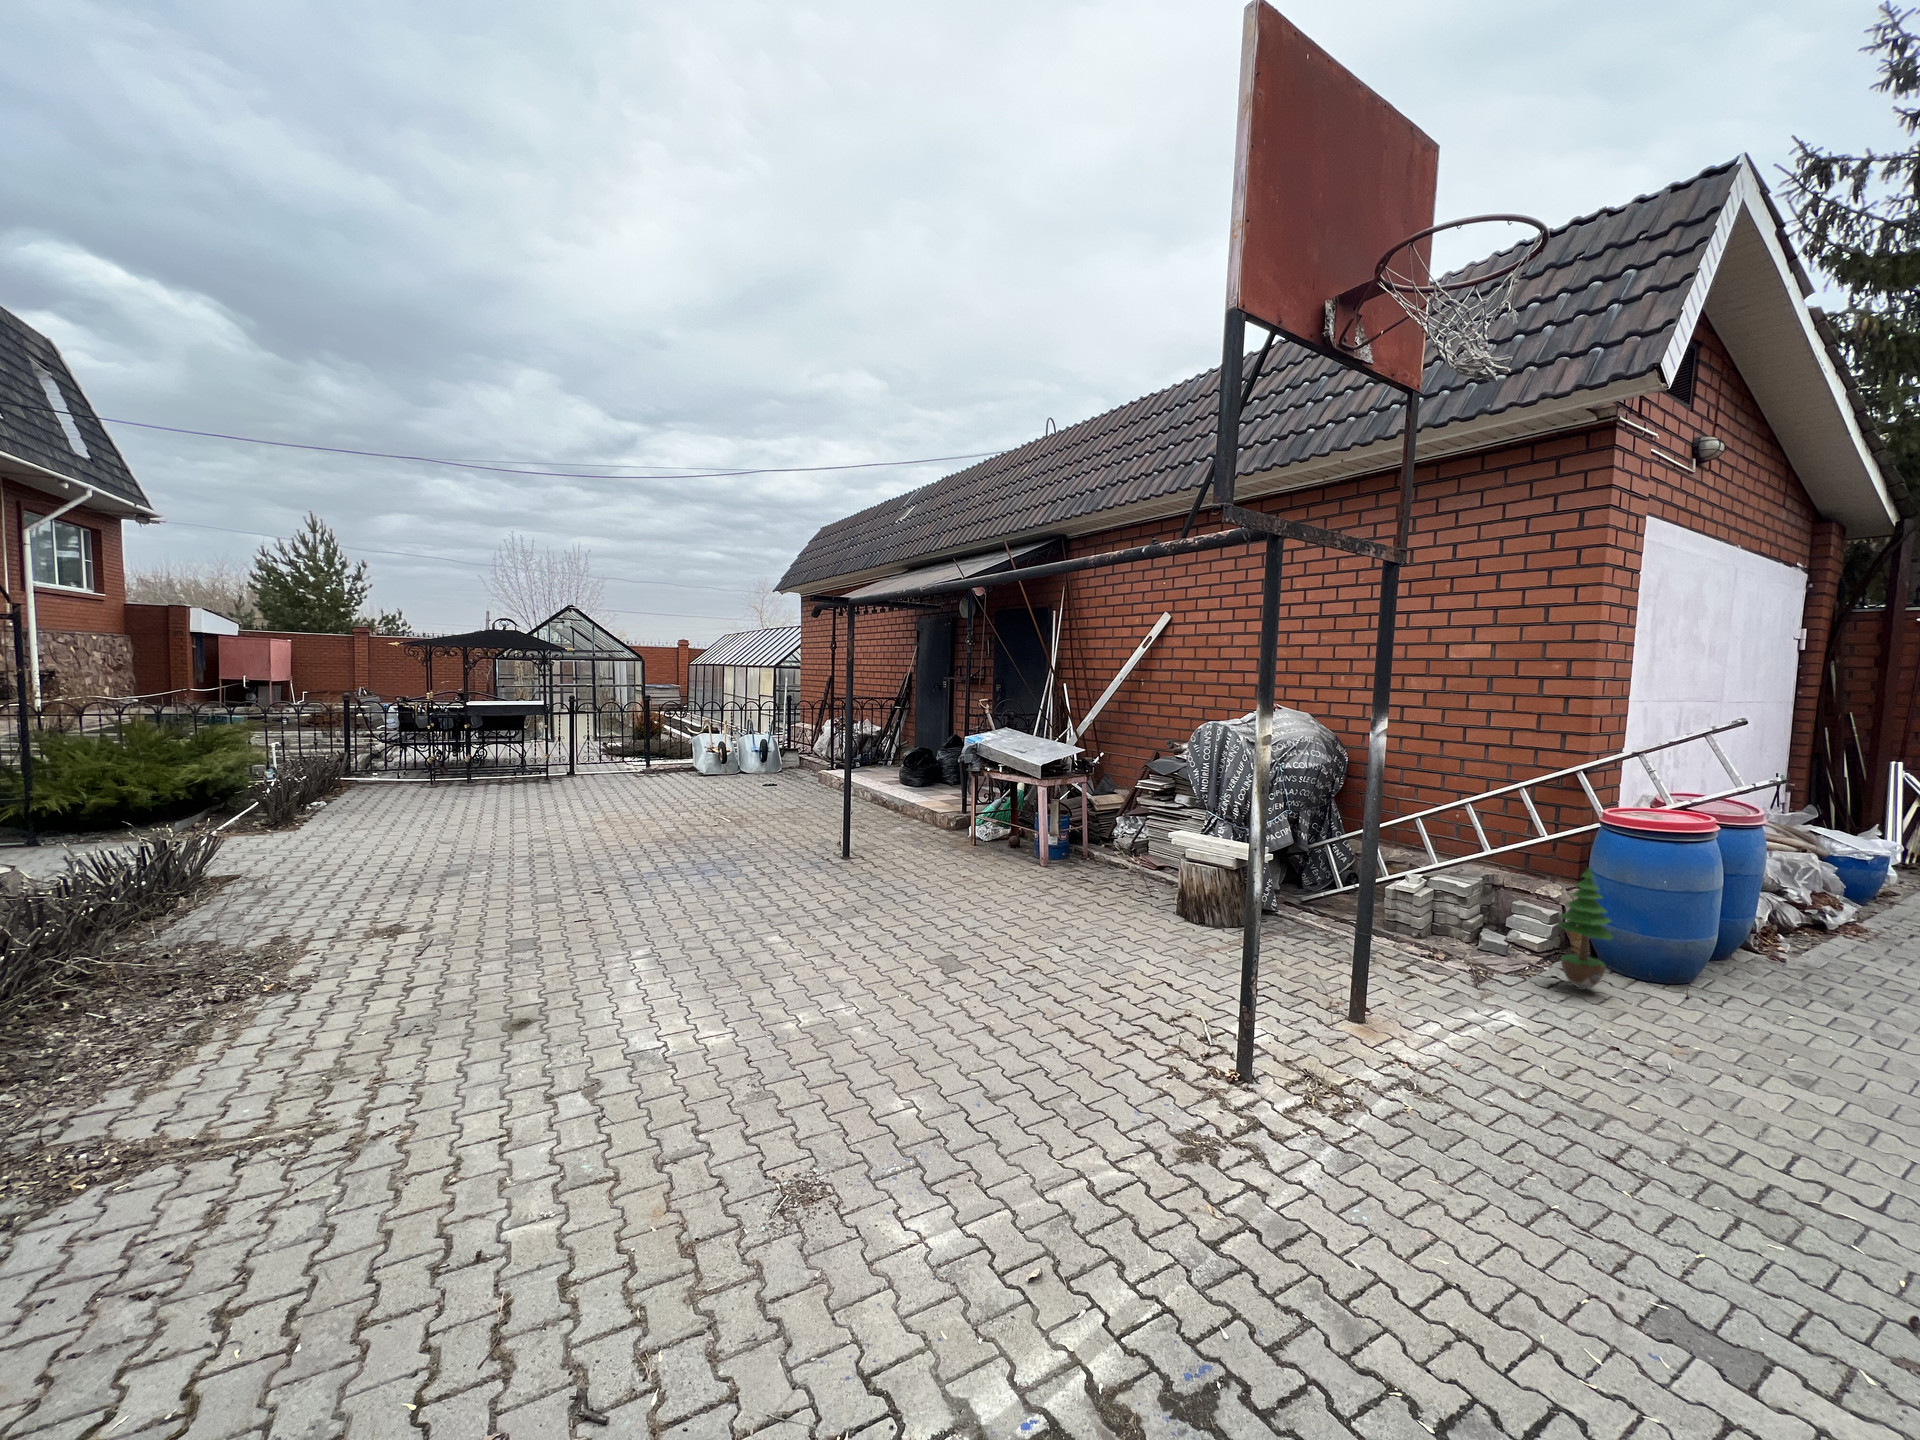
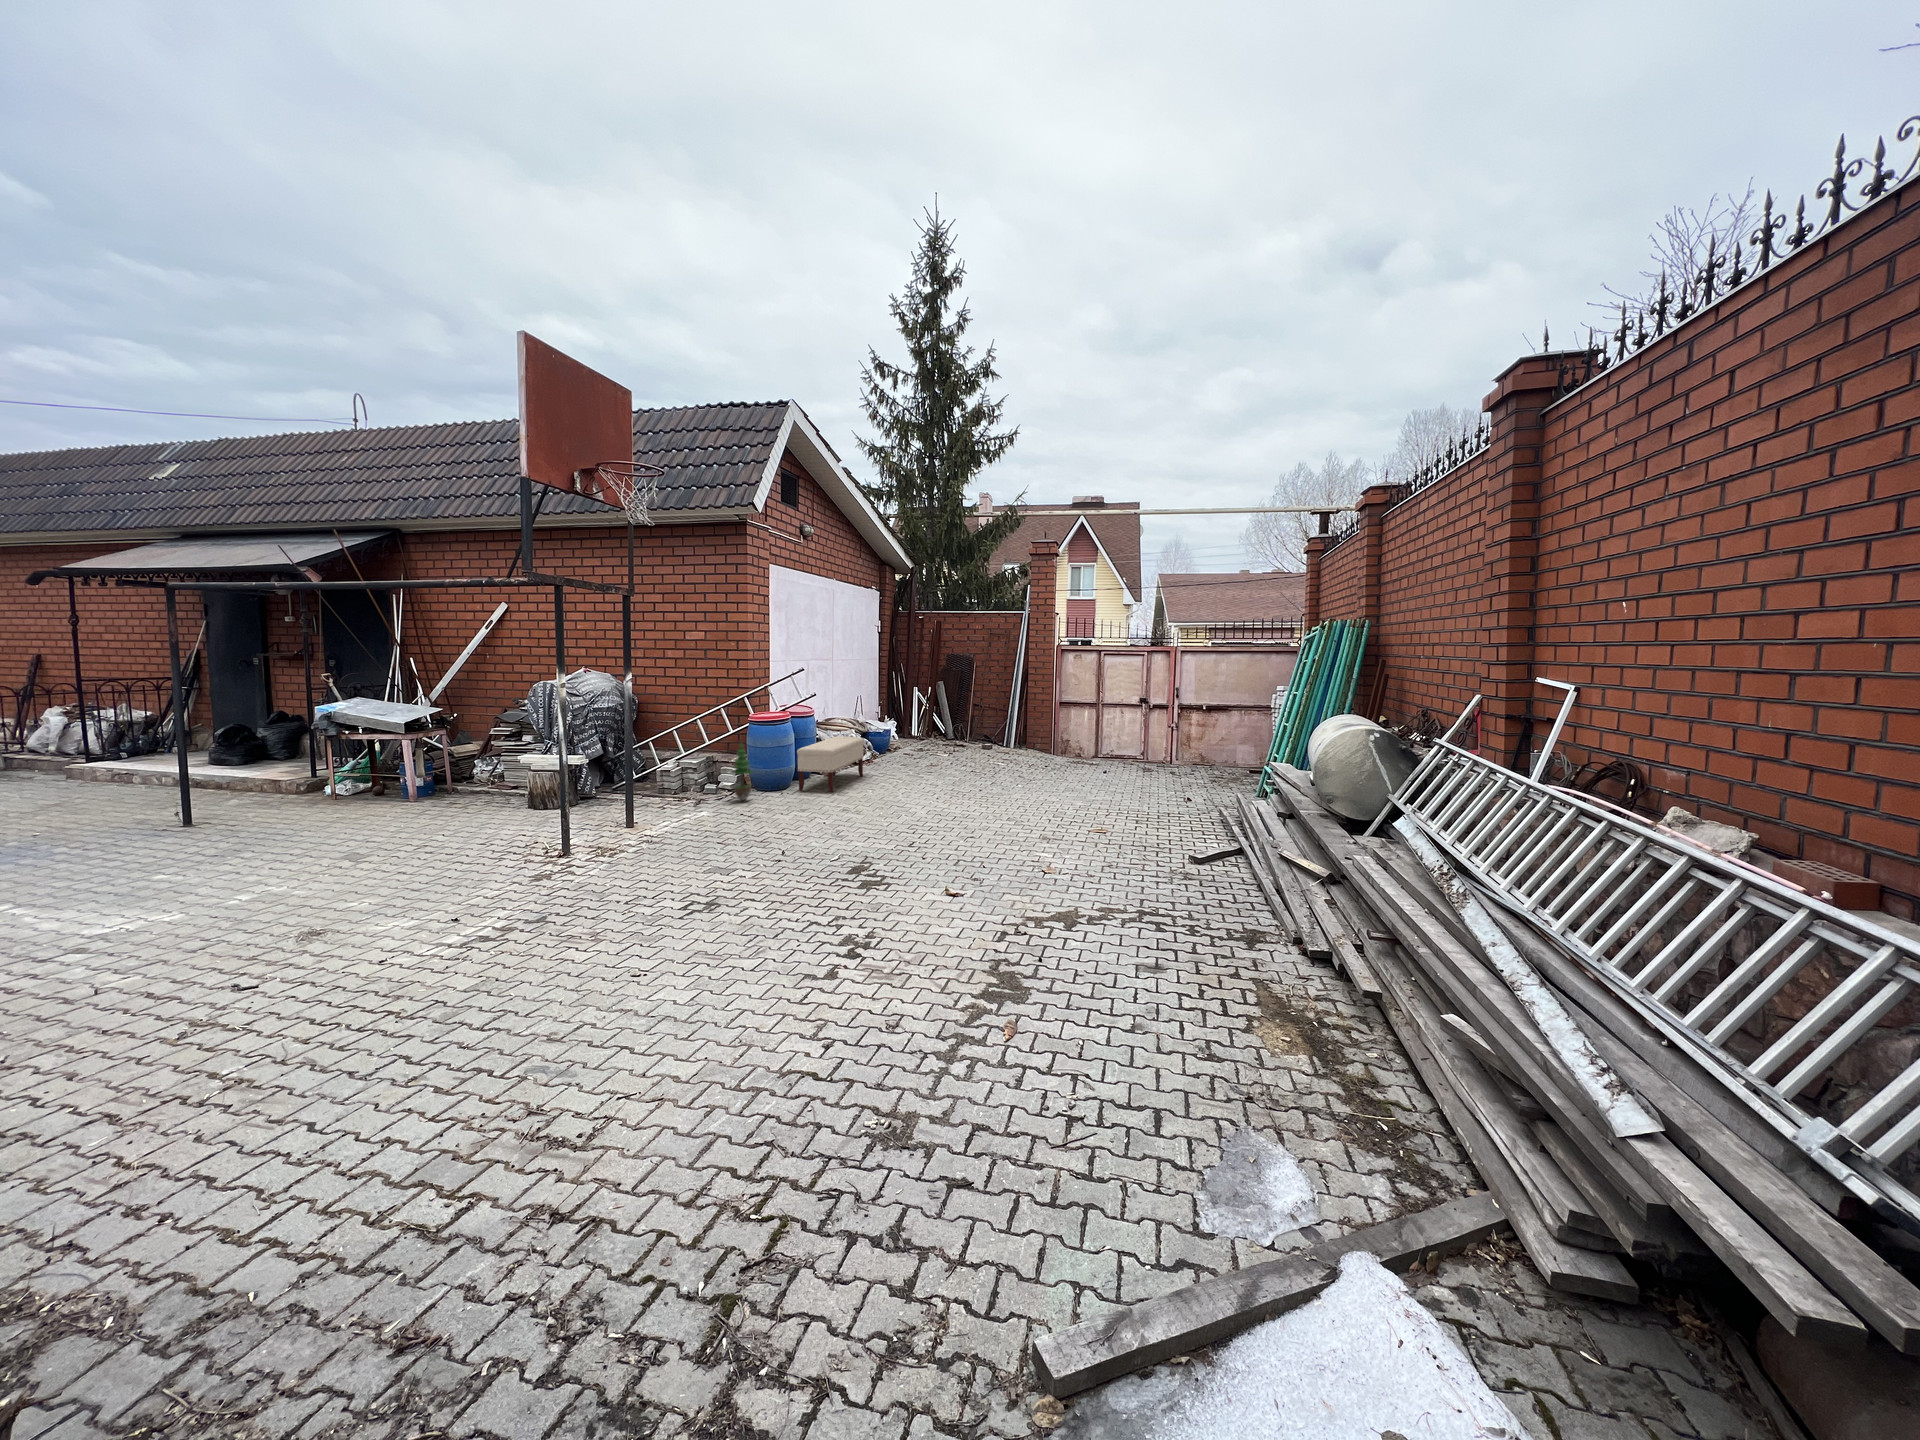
bench: none [1719,870,1887,1018] -> present [797,736,864,792]

